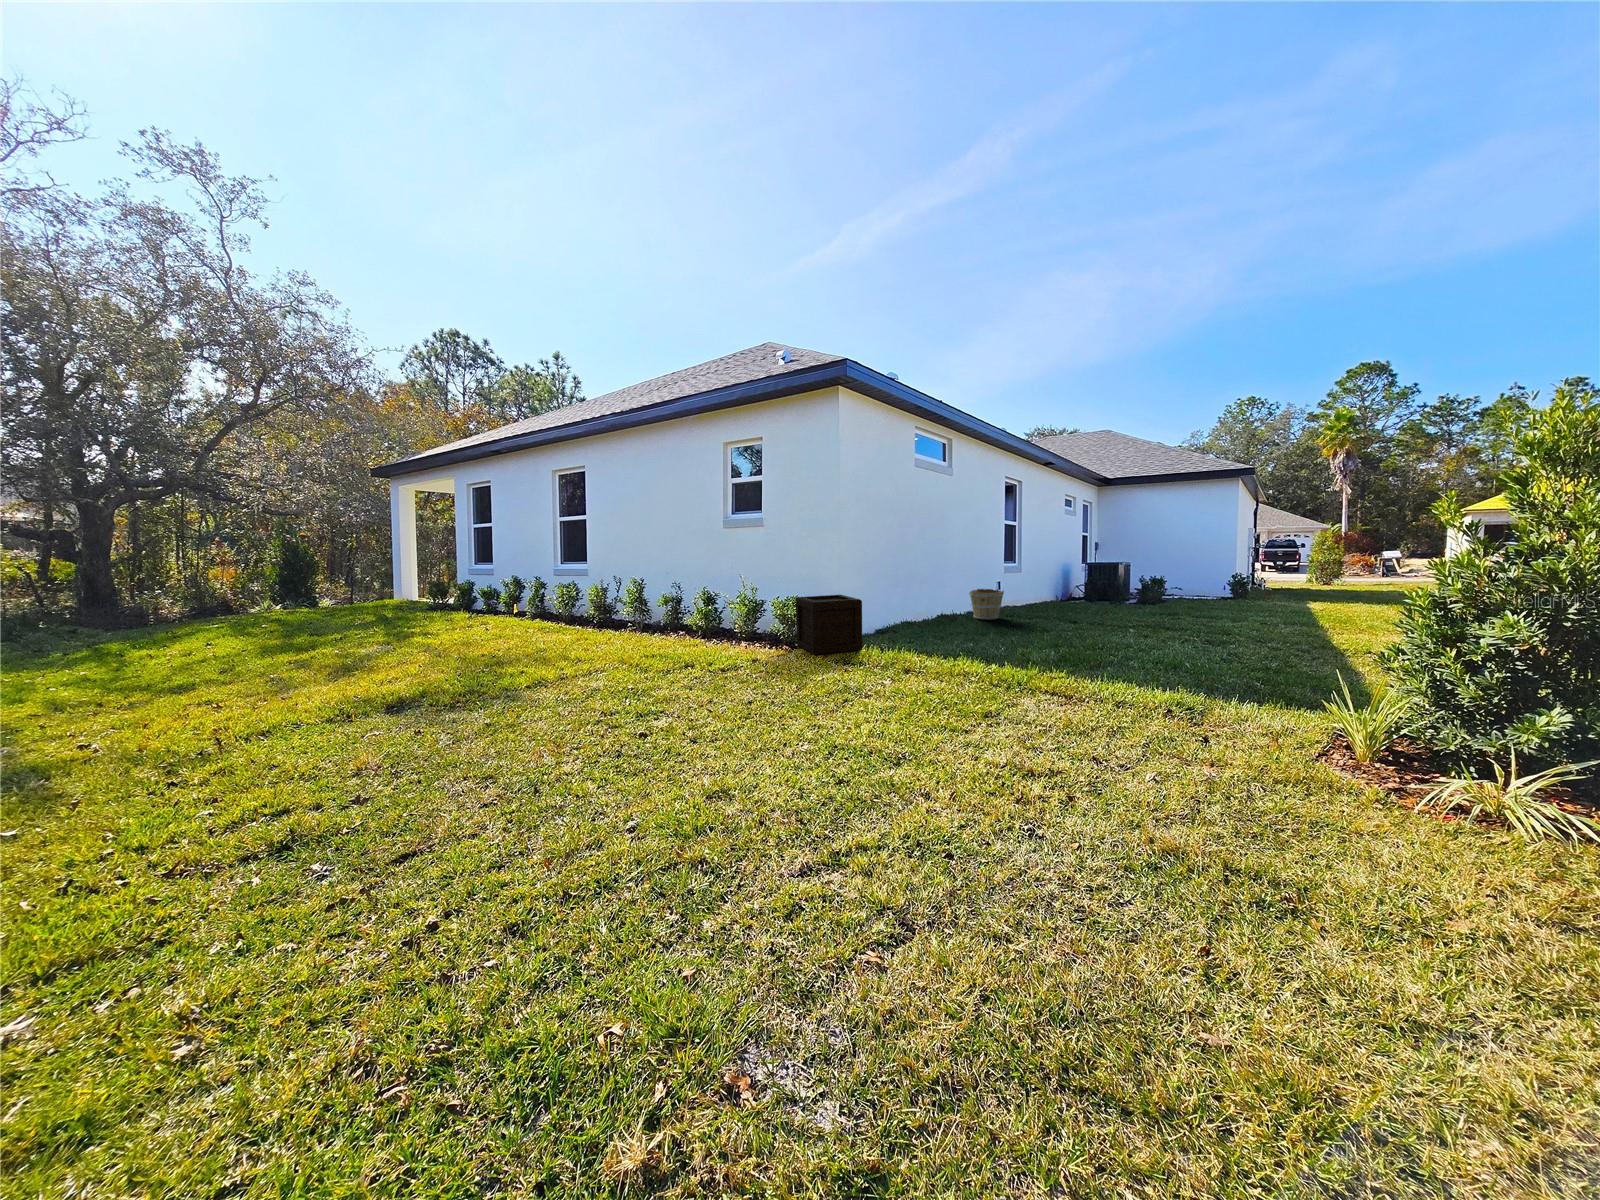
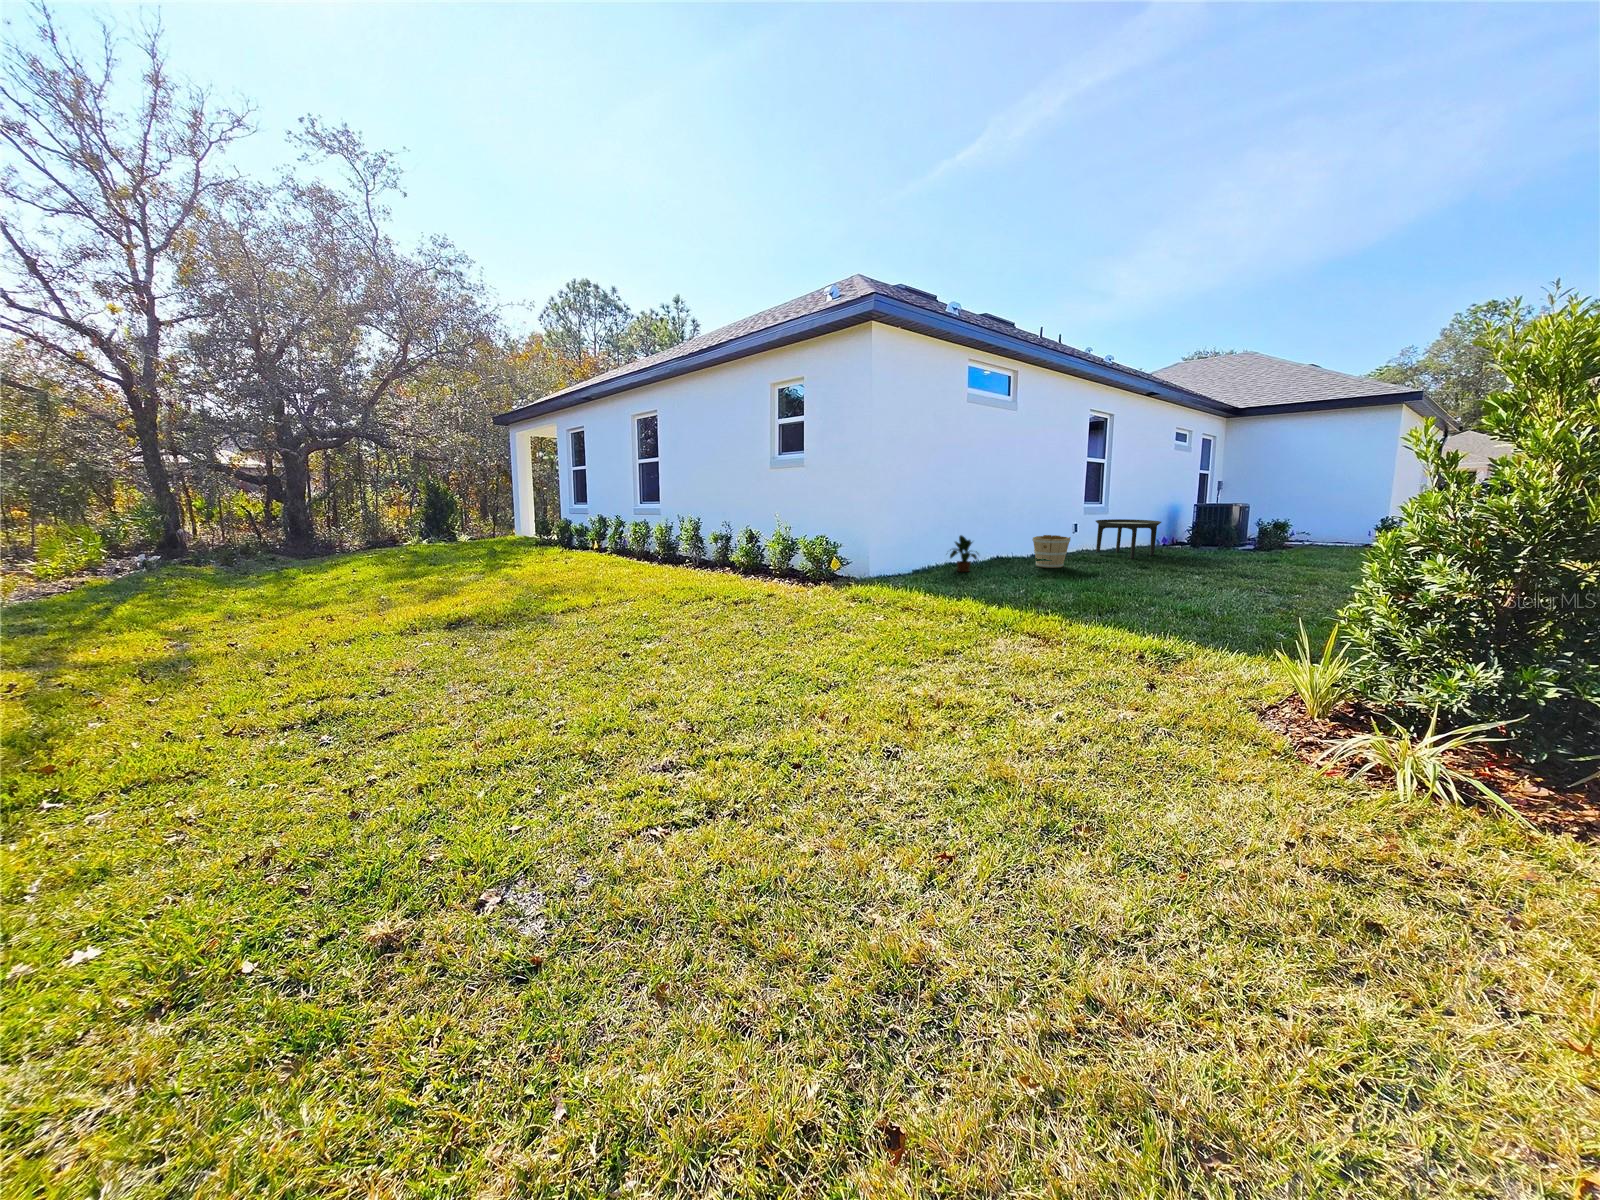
round table: none [1013,573,1070,608] -> present [1096,519,1161,559]
potted plant: none [904,591,936,627] -> present [950,535,977,572]
wooden crate: present [796,595,862,655] -> none [822,536,882,593]

